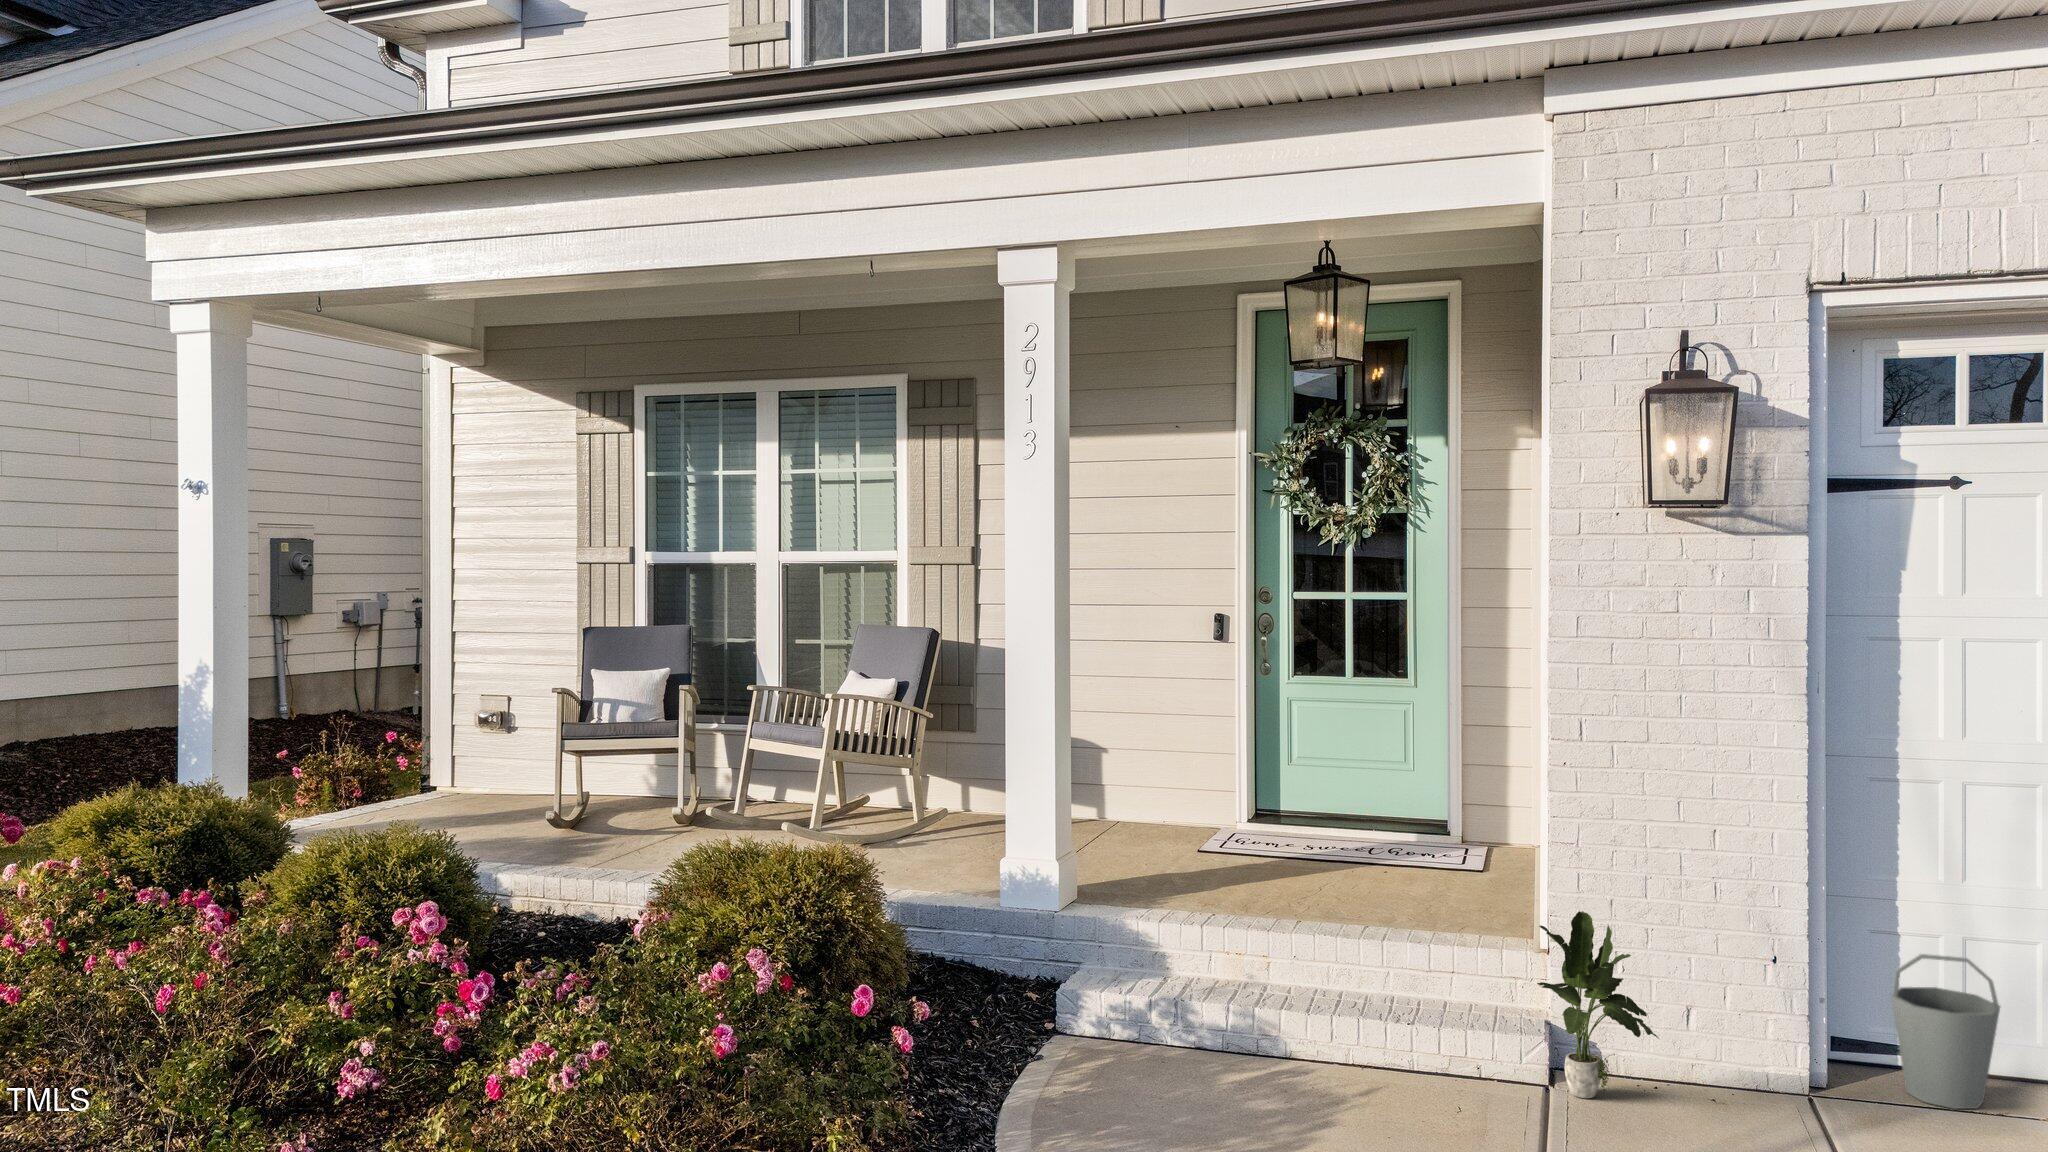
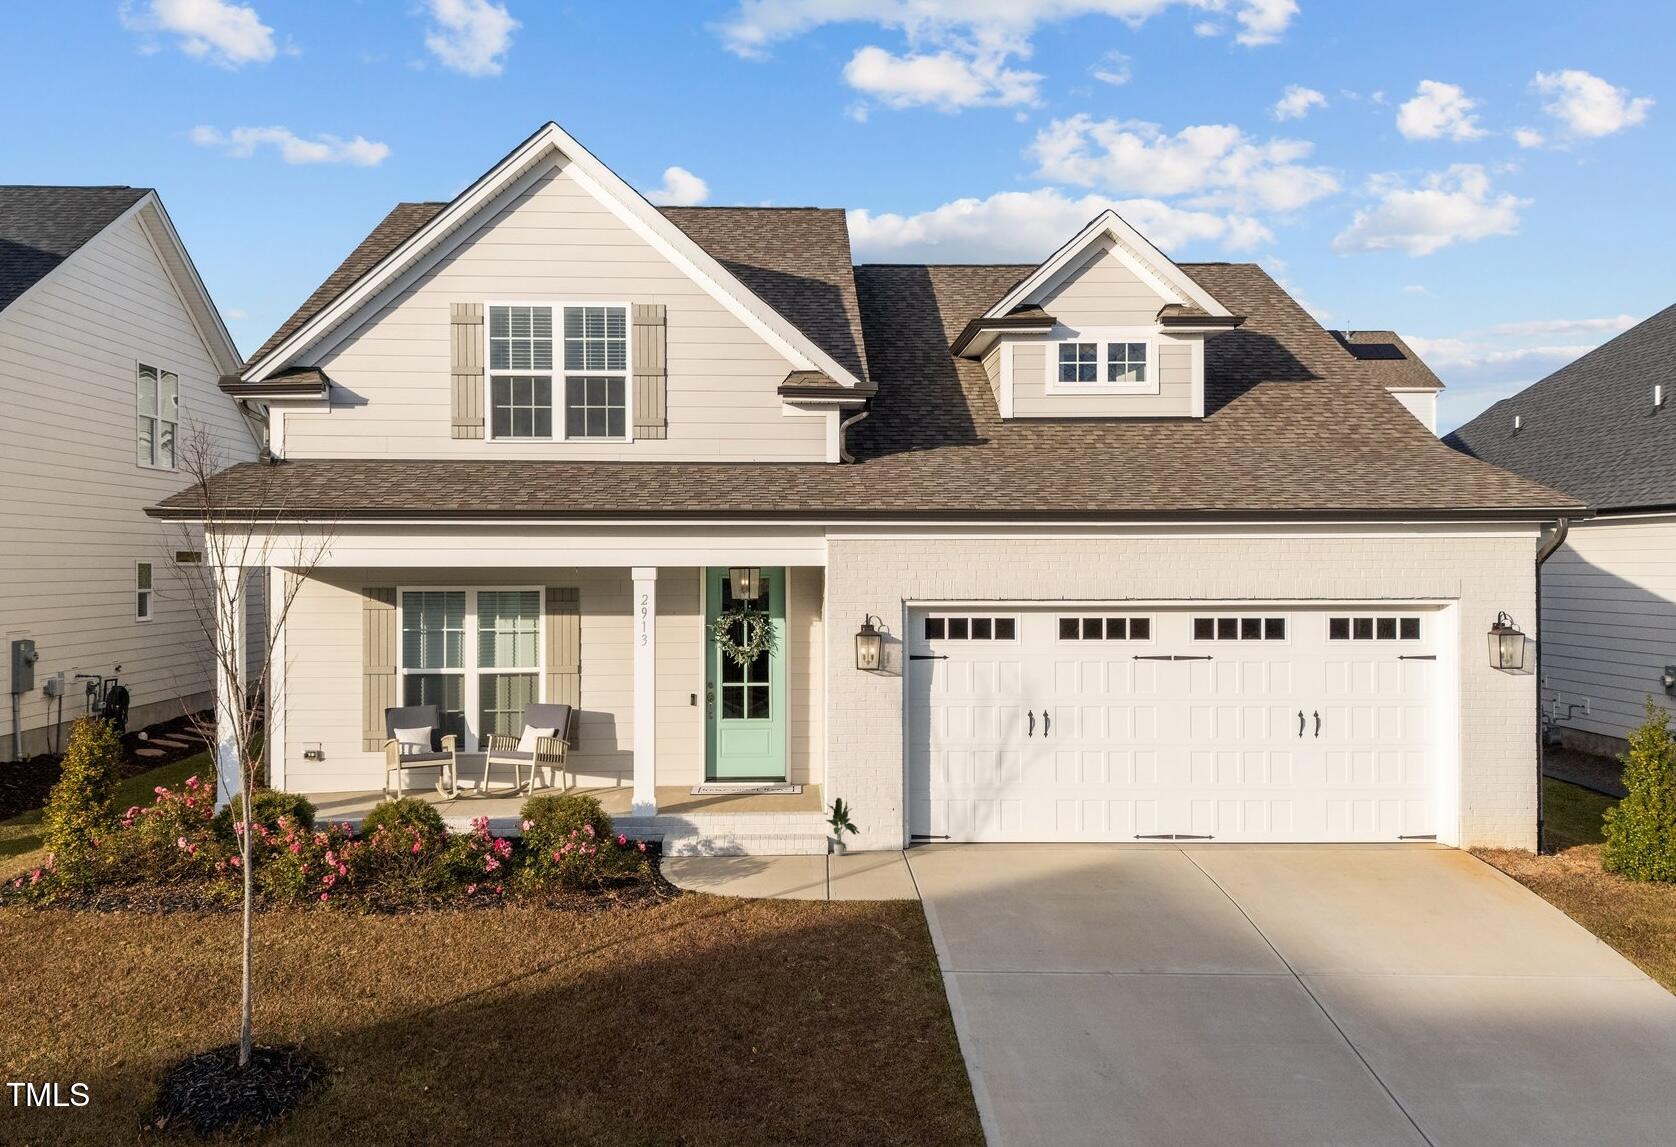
bucket: present [1891,954,2000,1109] -> none [927,803,955,848]

